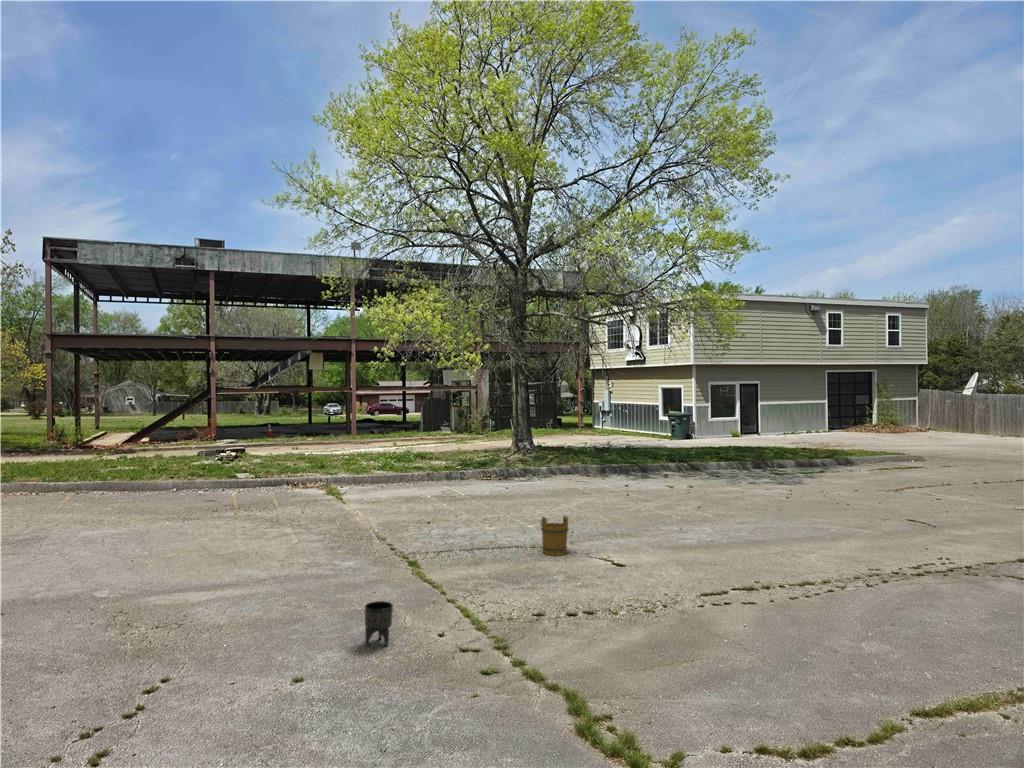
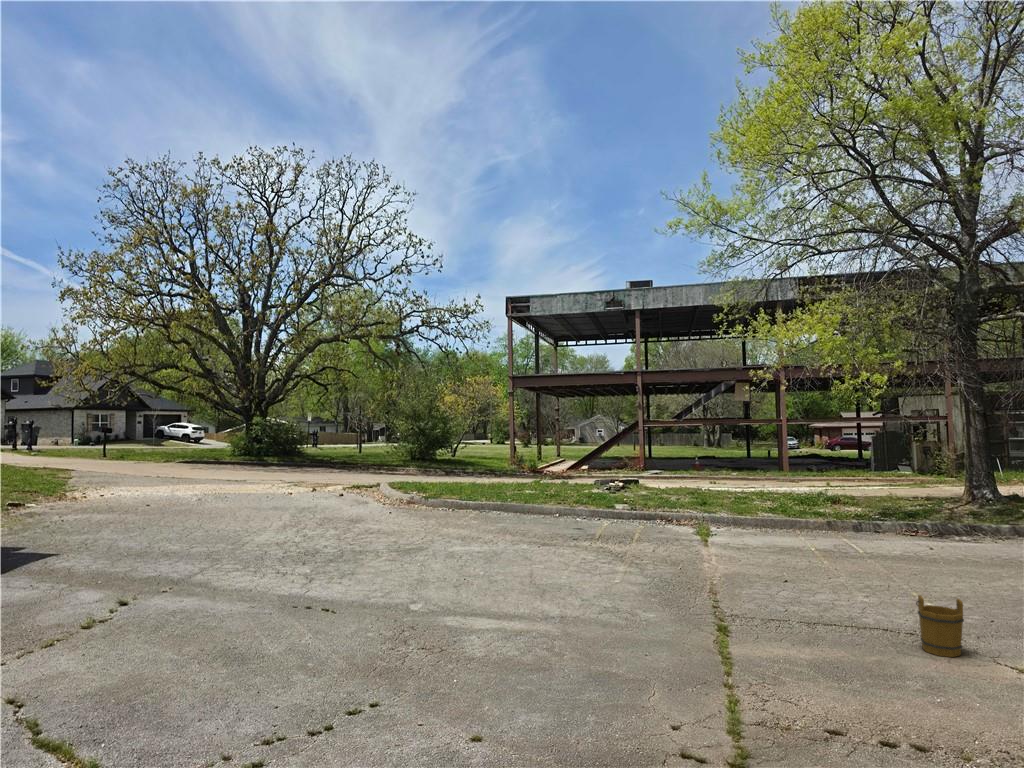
planter: present [365,601,393,646] -> none [577,670,611,730]

